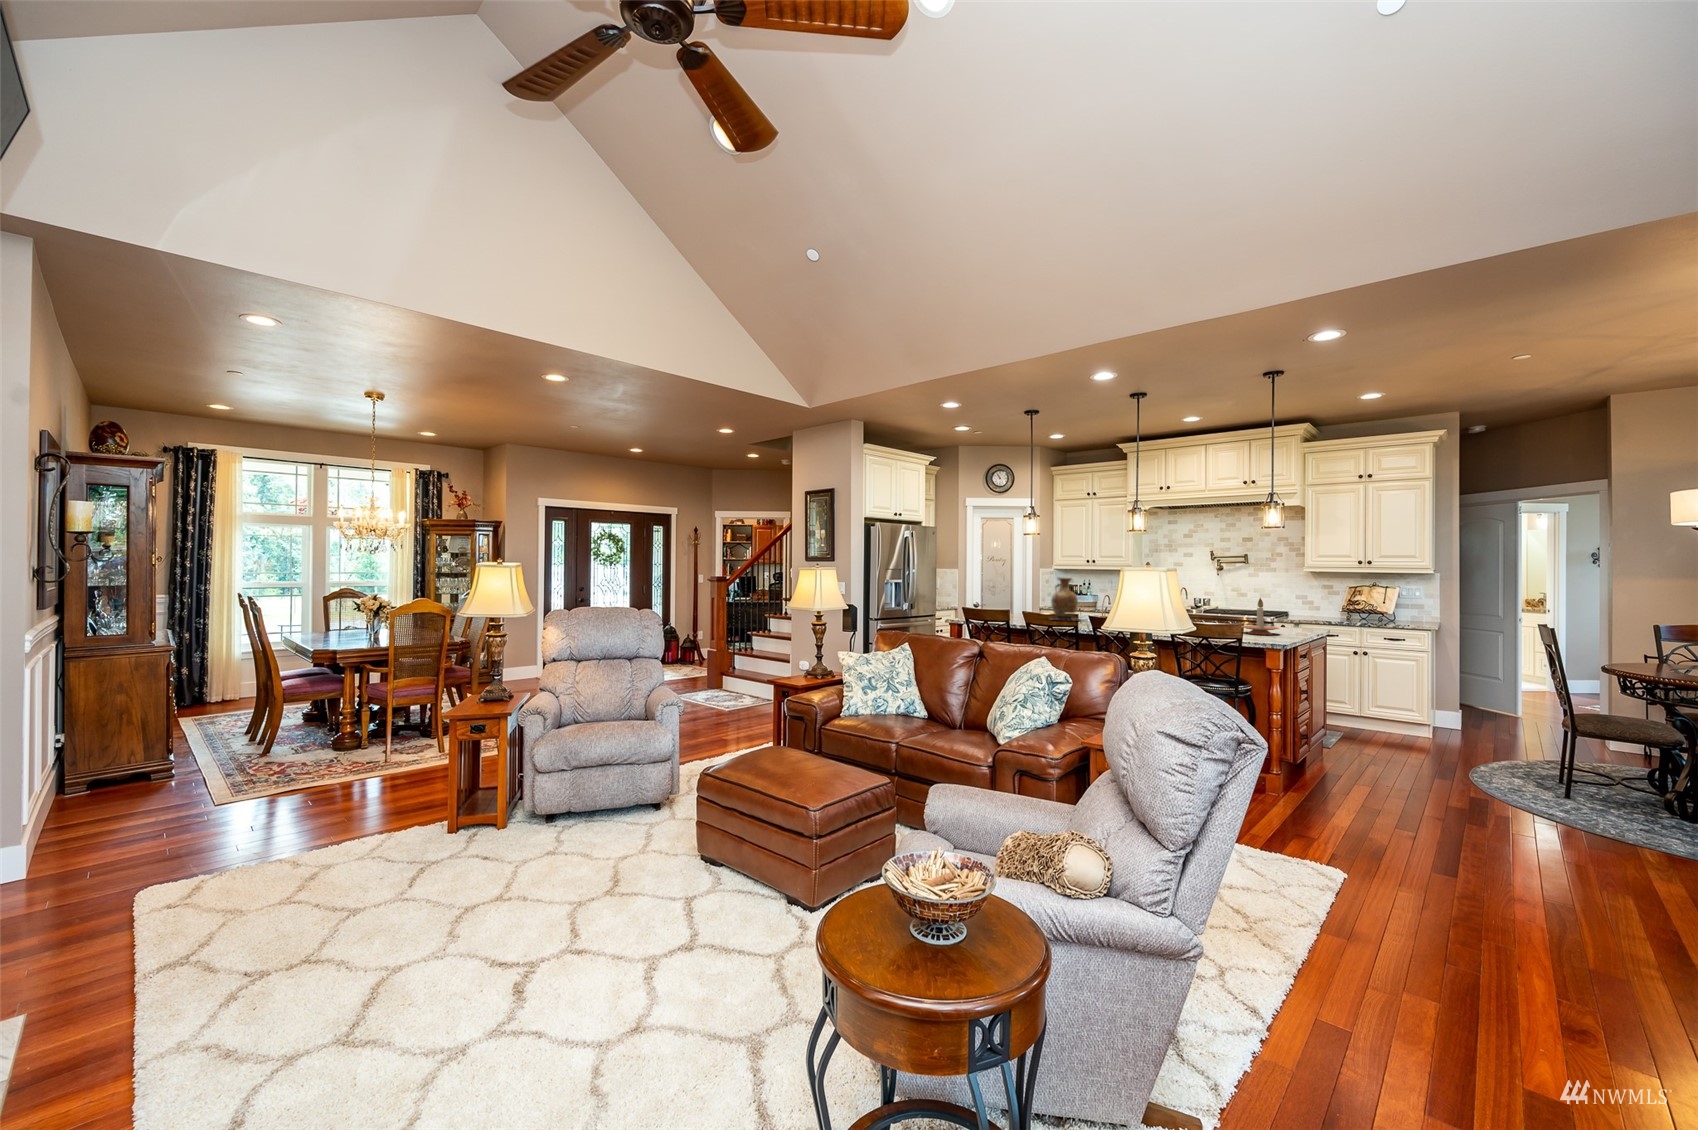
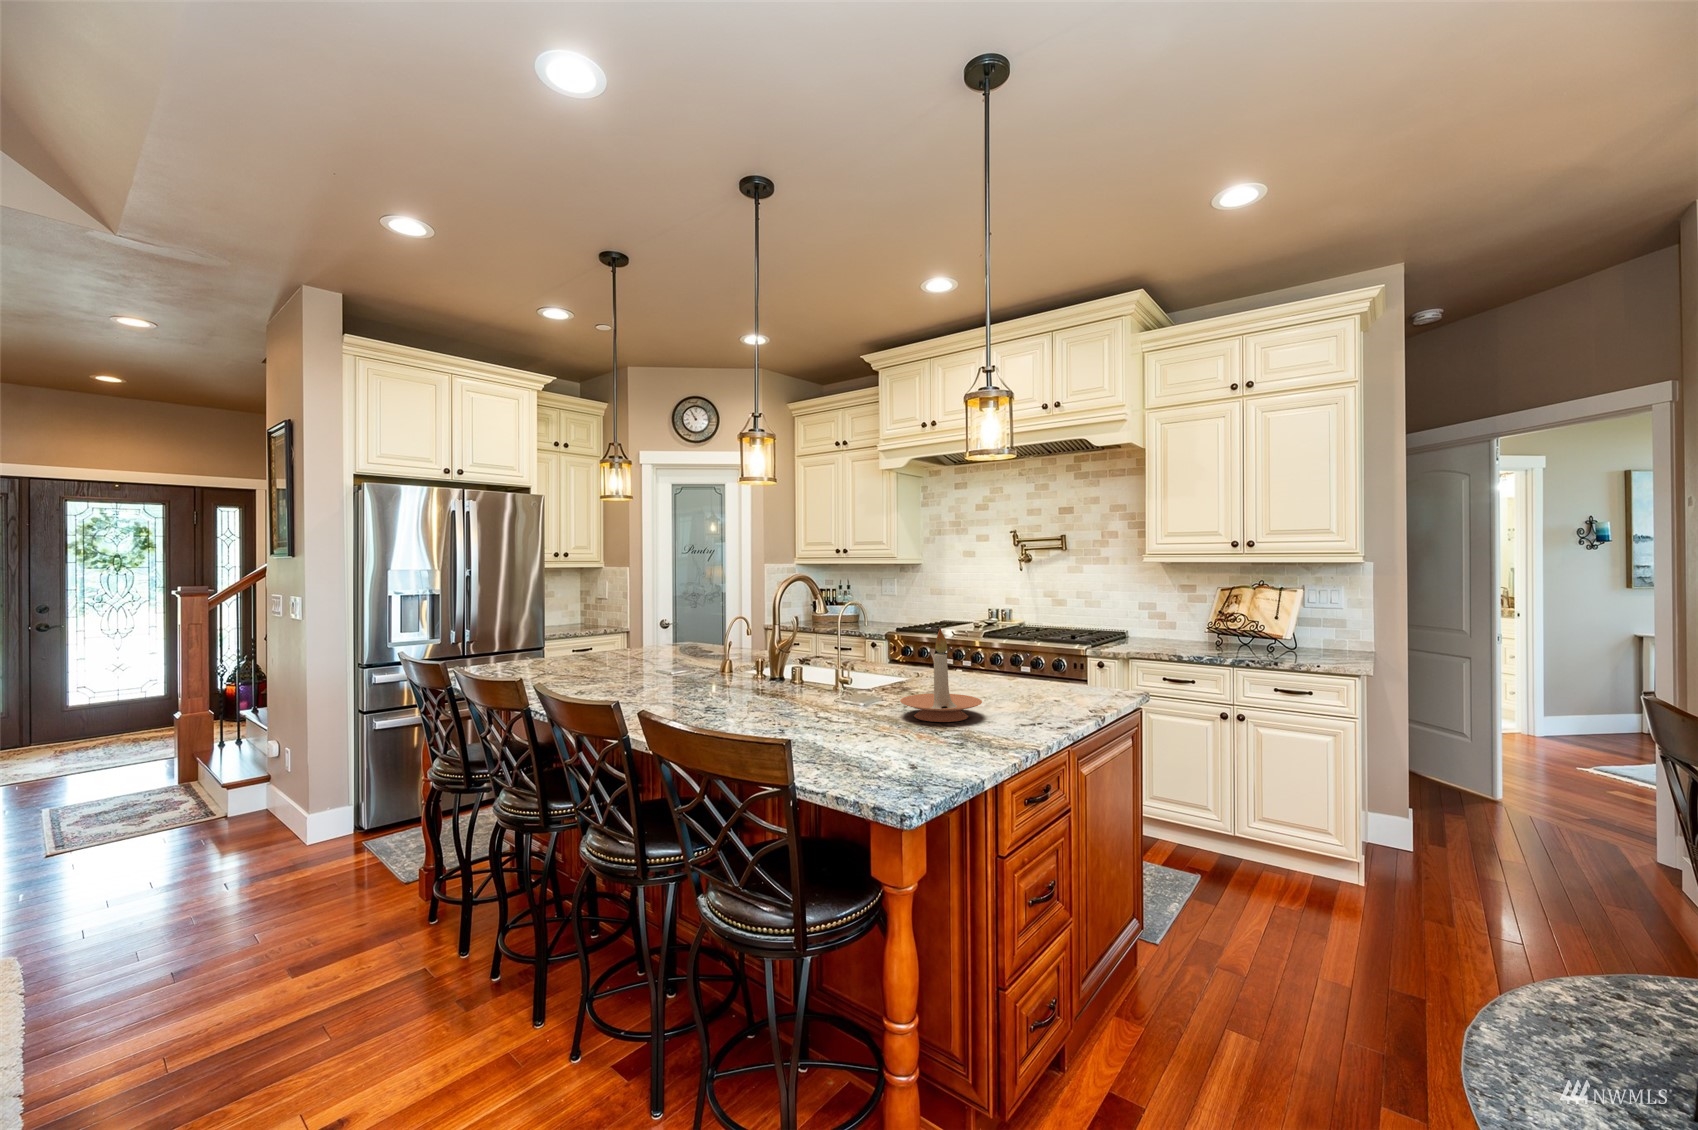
vase: present [1050,577,1079,620] -> none [603,583,686,672]

